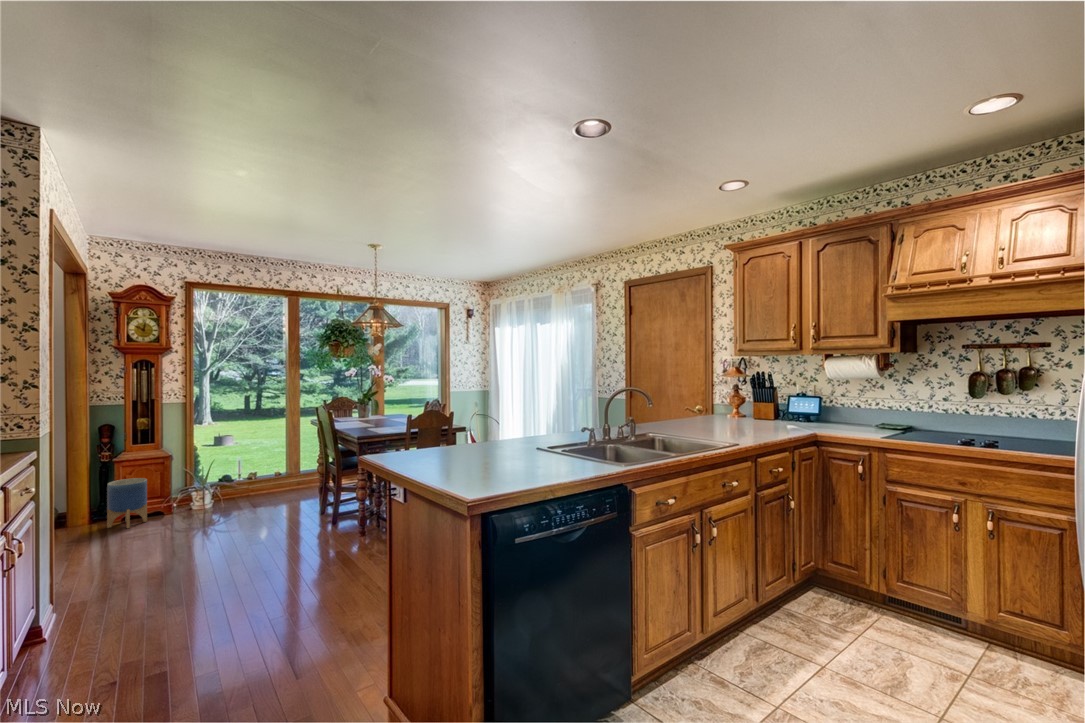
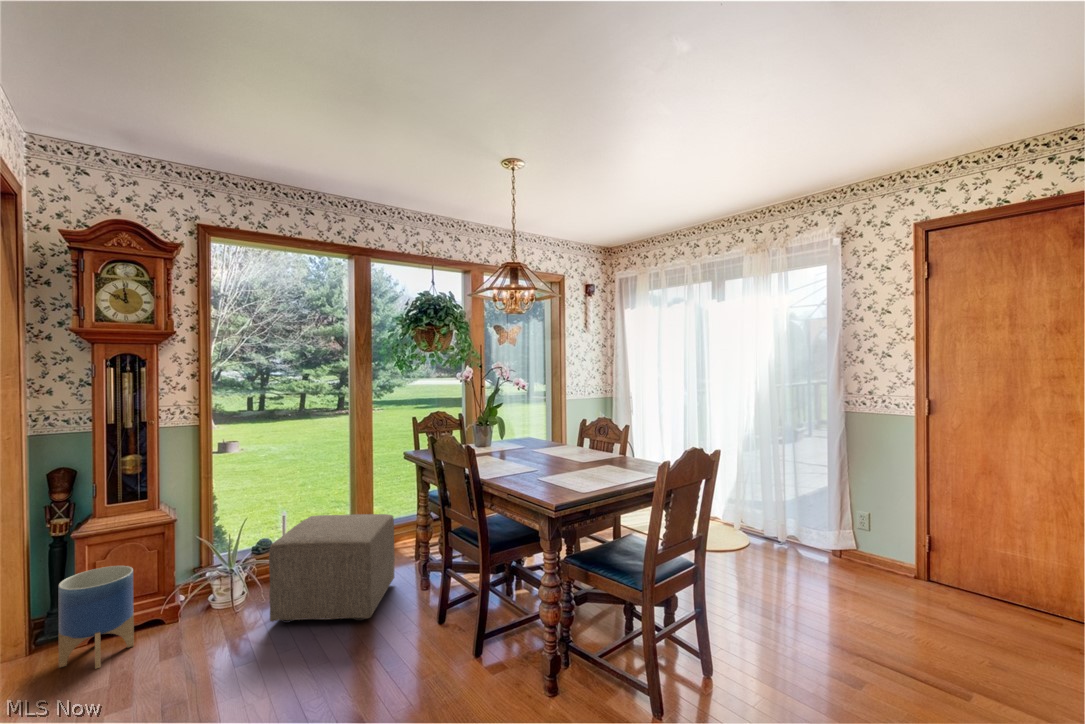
ottoman: none [224,458,305,514] -> present [269,514,395,623]

